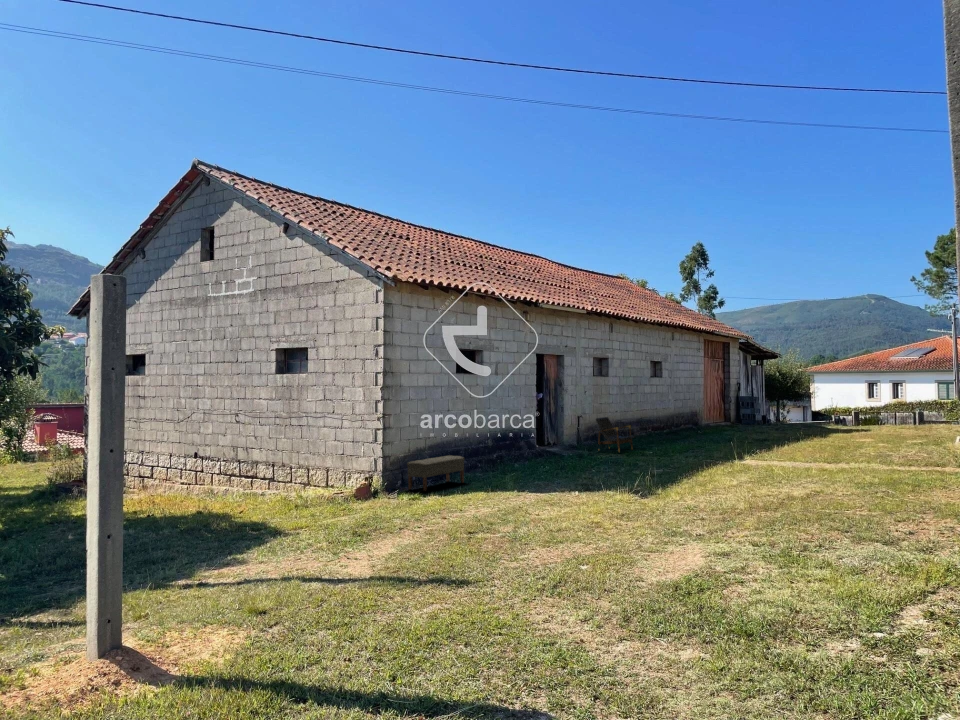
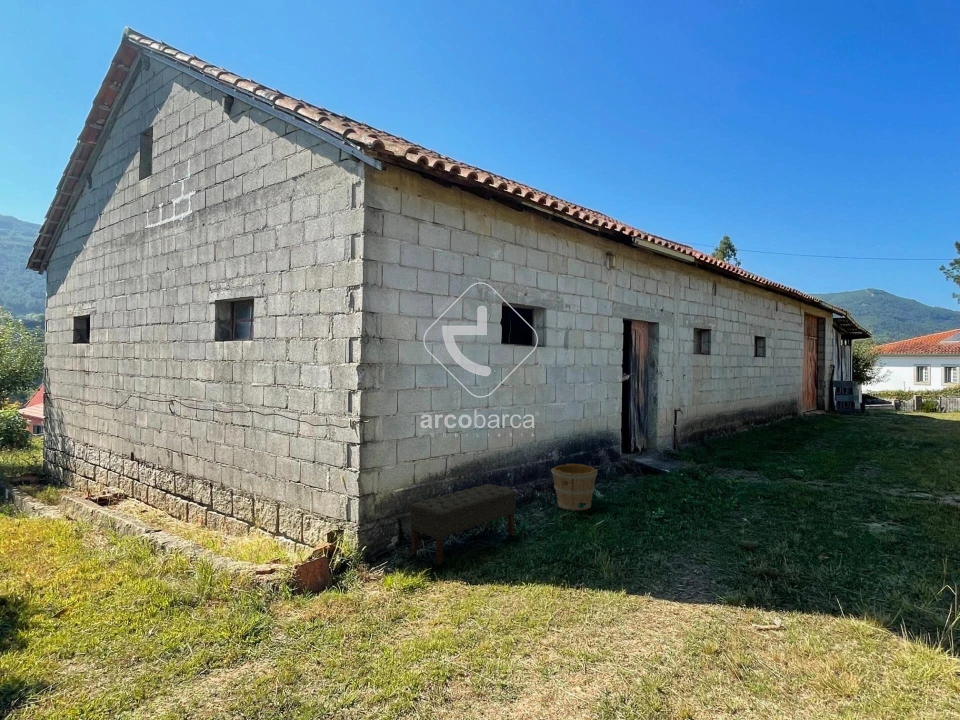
lounge chair: present [596,417,635,452] -> none [696,408,753,460]
wooden bucket: none [486,448,514,475] -> present [551,464,597,511]

